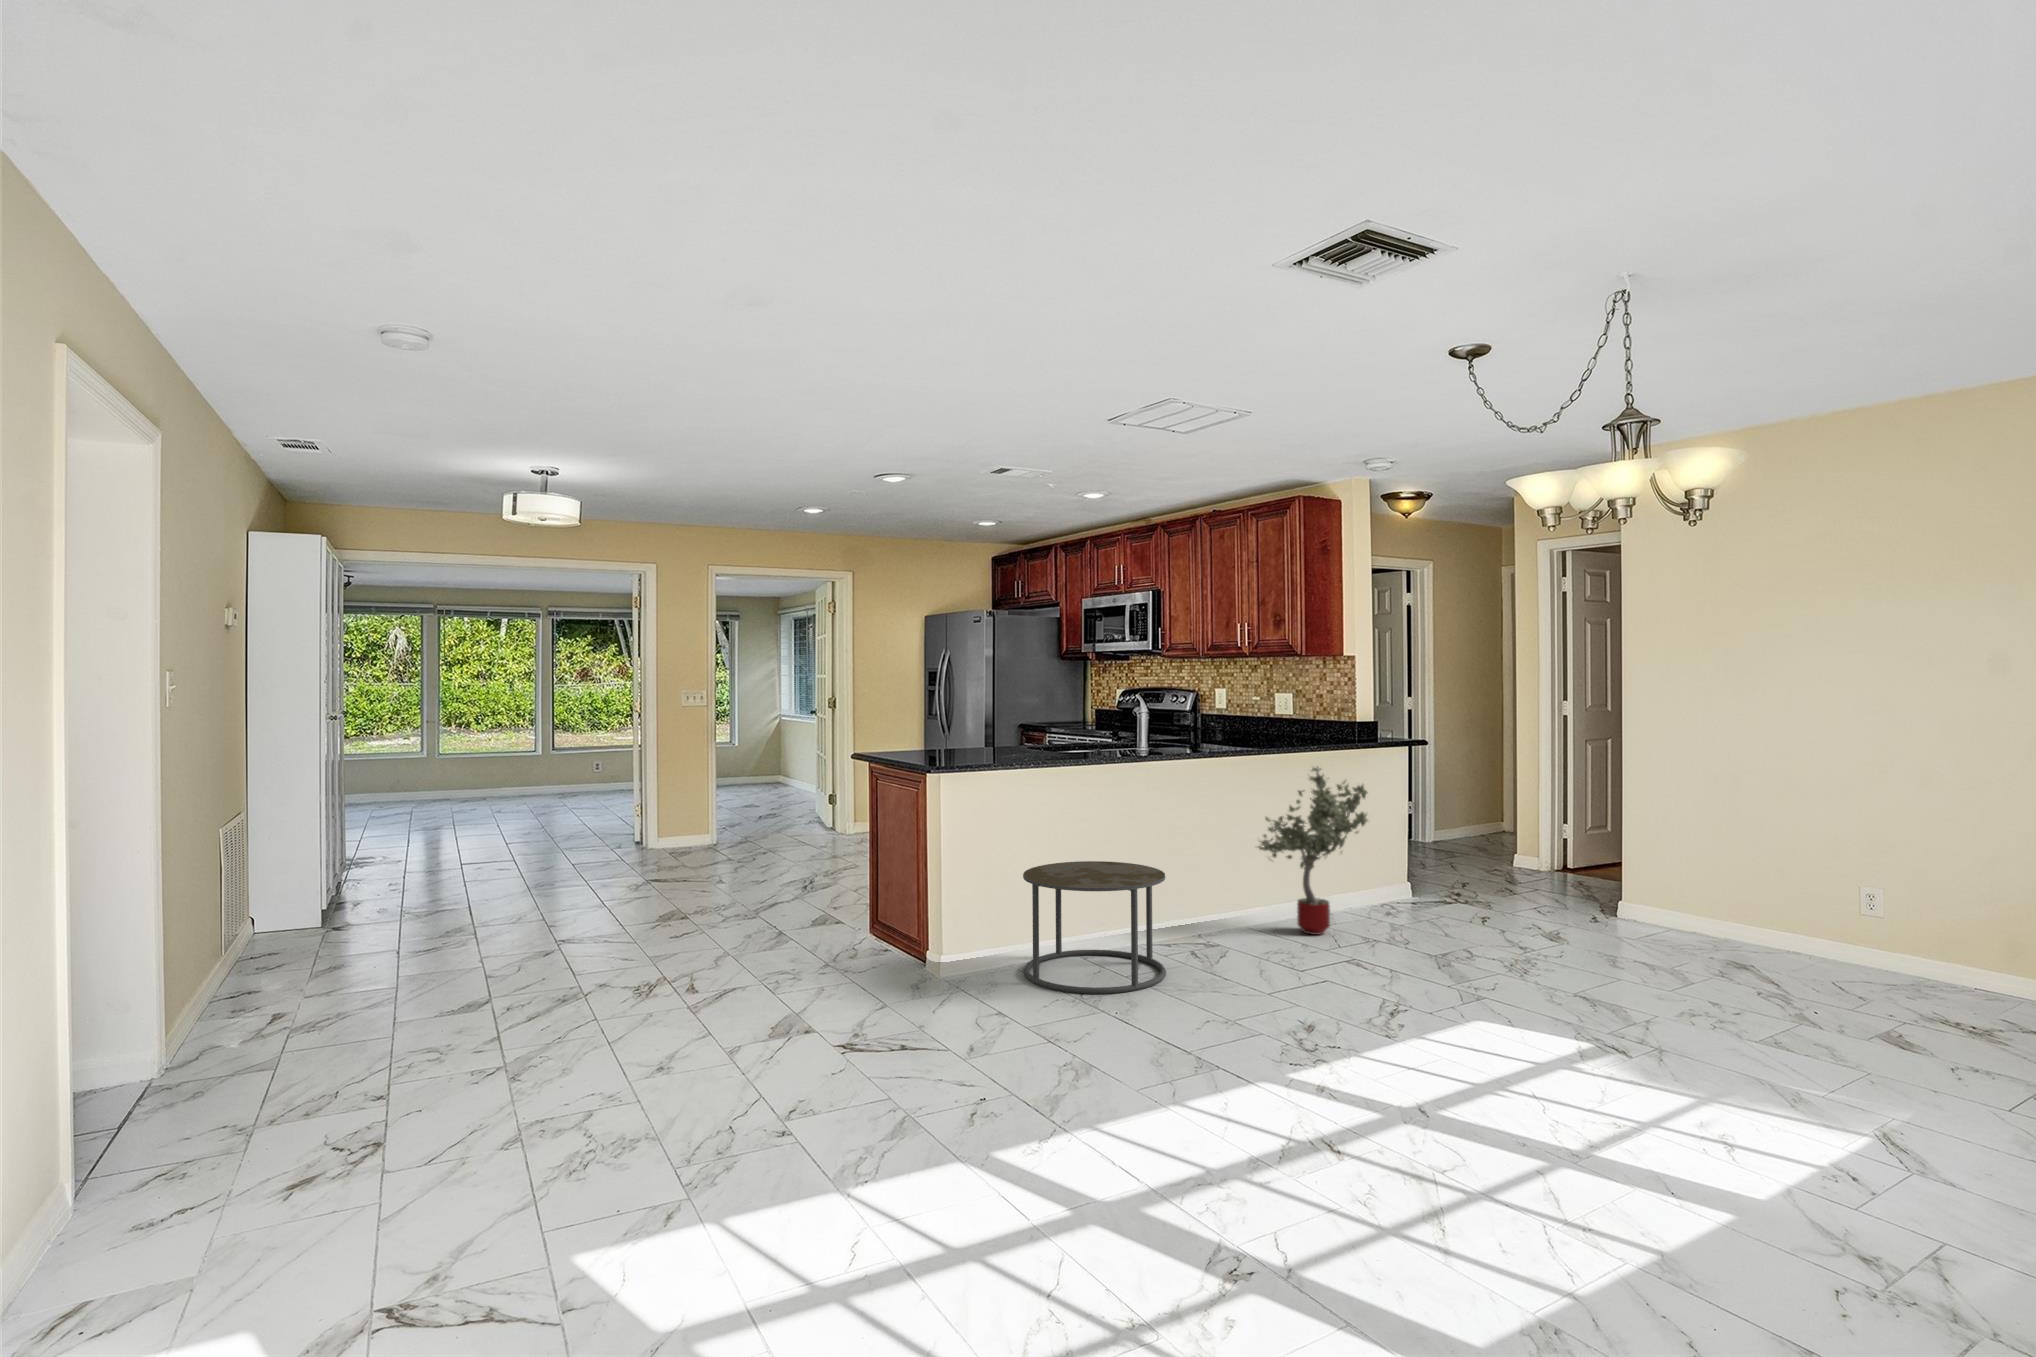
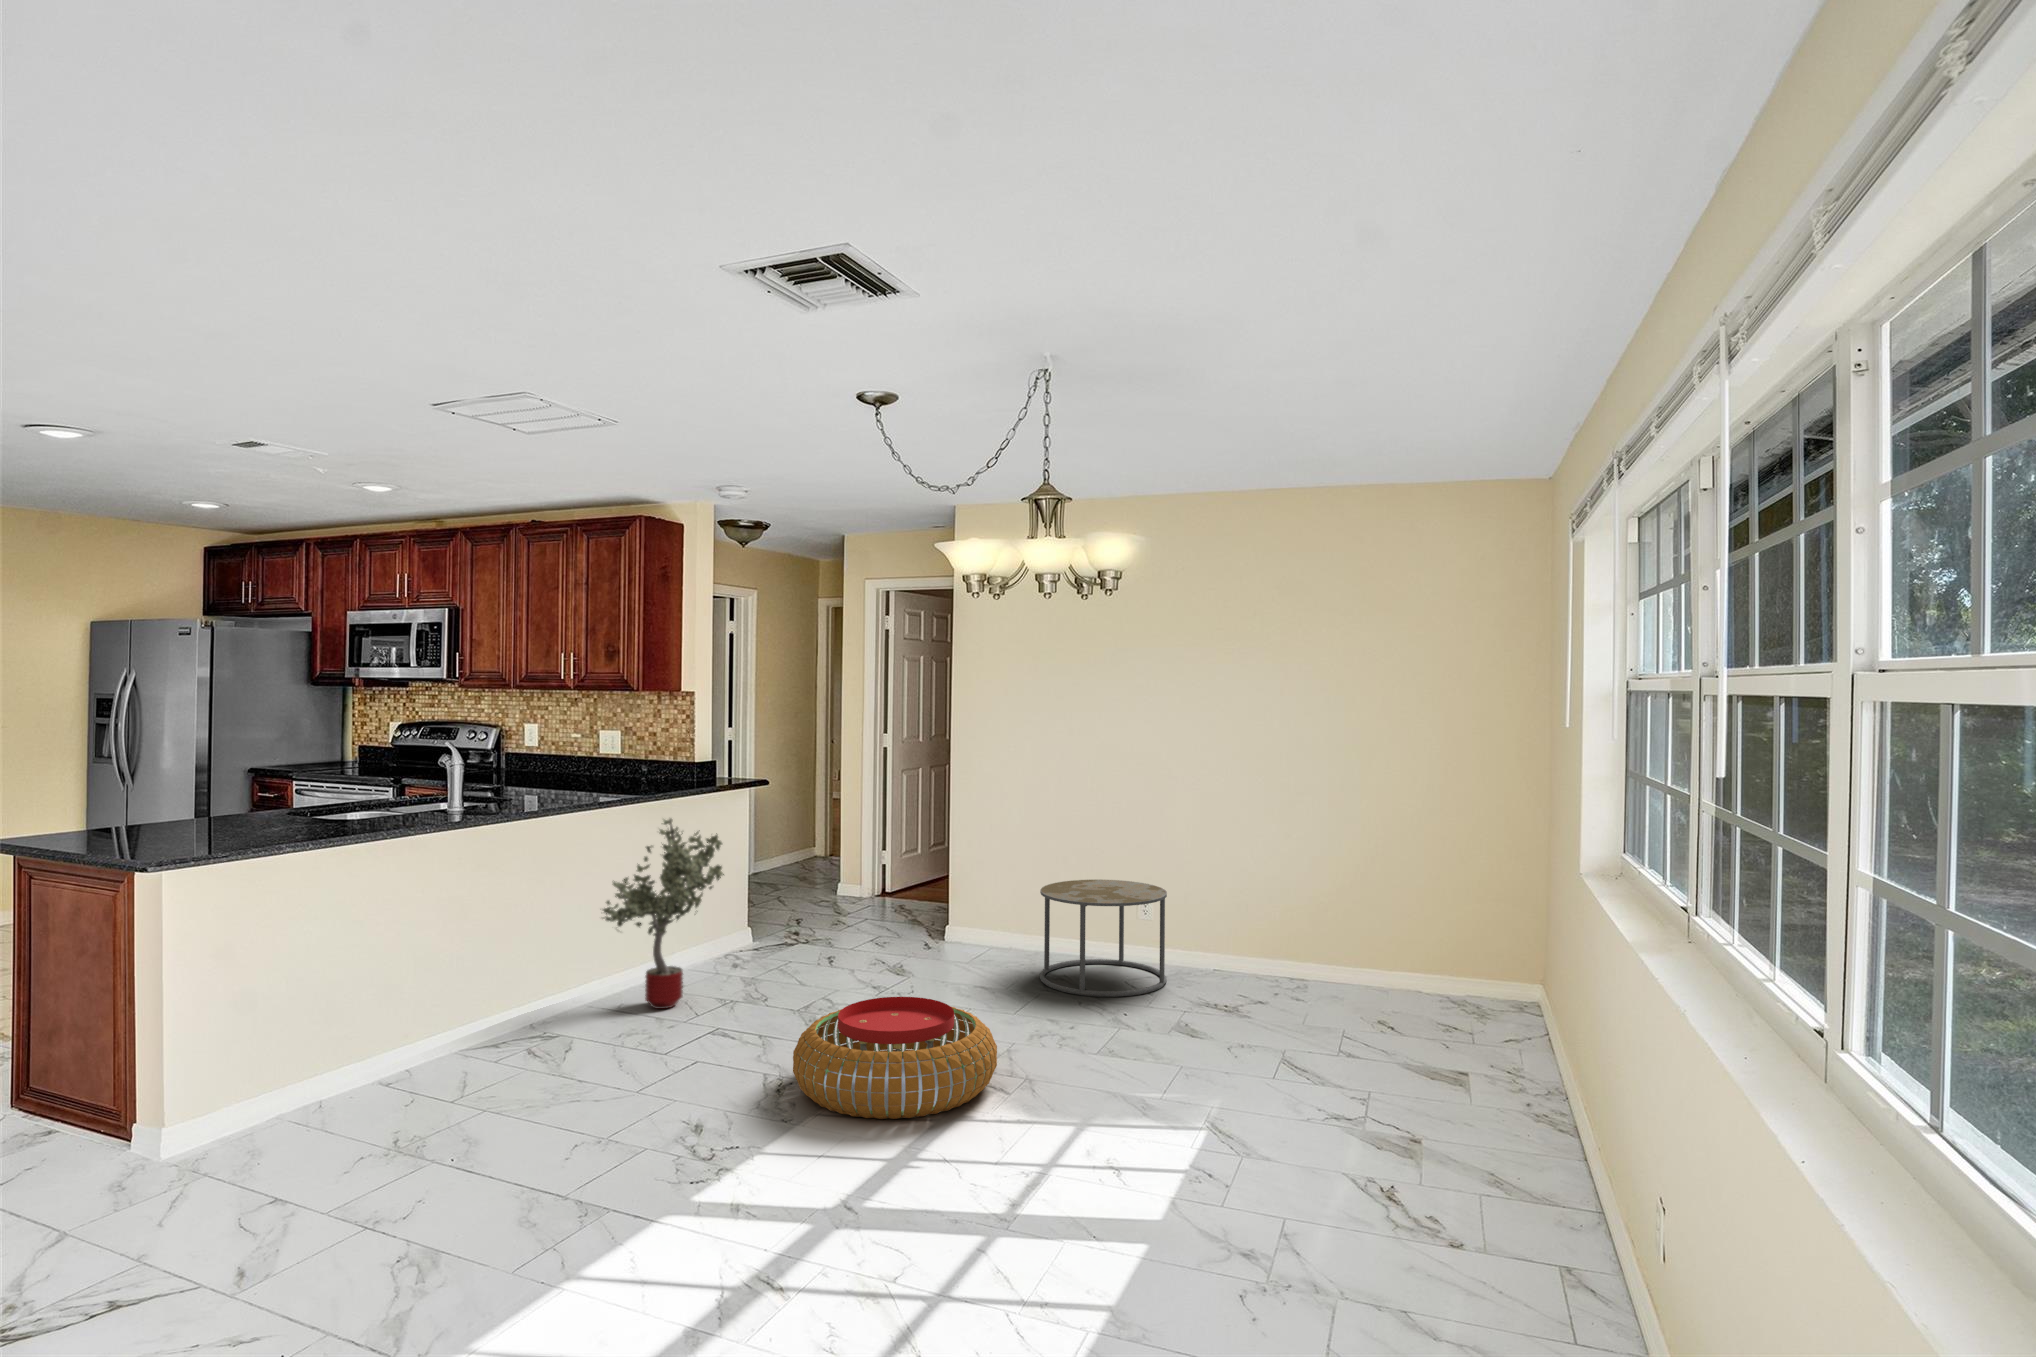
side table: present [1023,861,1166,994] -> present [1039,880,1167,997]
pouf: none [1403,943,1623,1058] -> present [793,997,997,1119]

